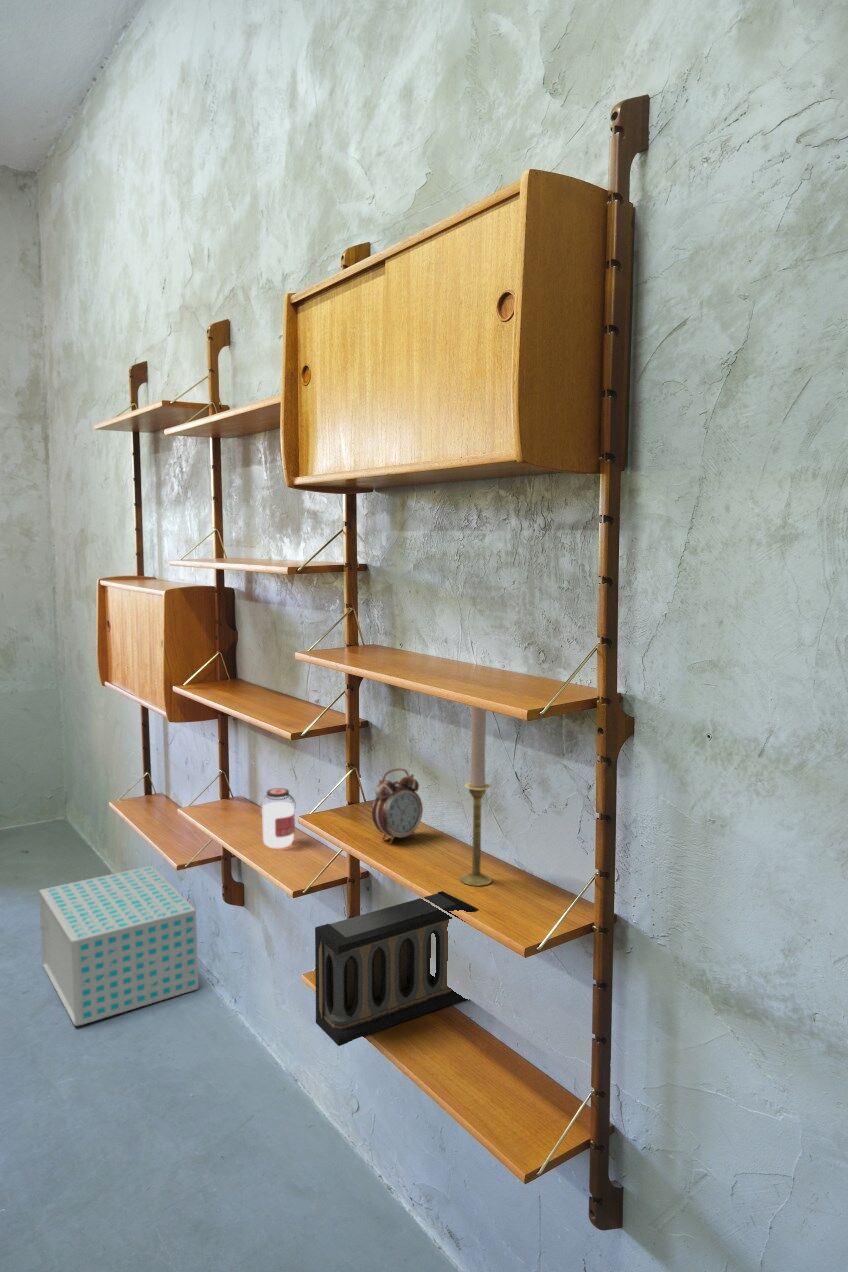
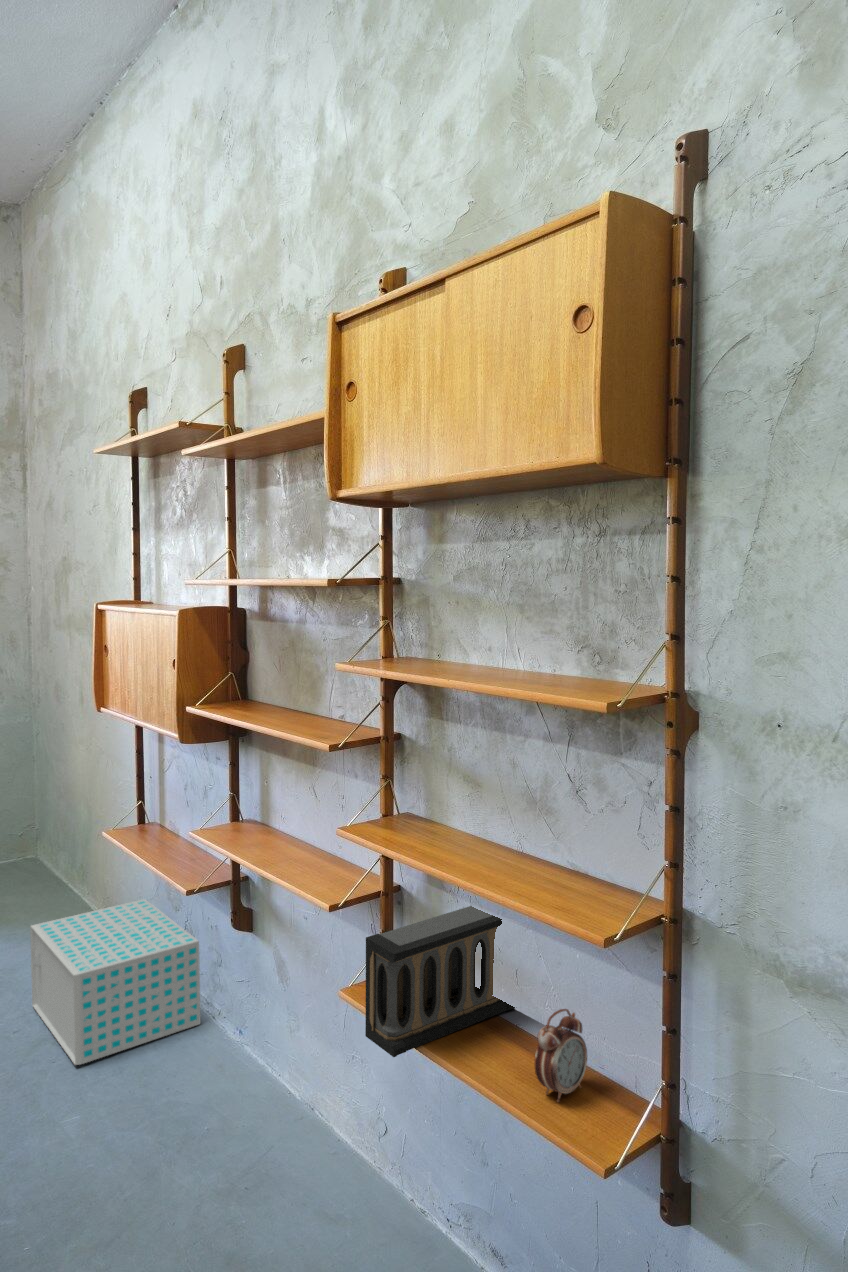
candlestick: present [460,707,492,886] -> none [520,697,552,886]
alarm clock: present [372,769,423,843] -> present [535,1009,587,1102]
jar: present [260,788,295,848] -> none [285,806,321,868]

